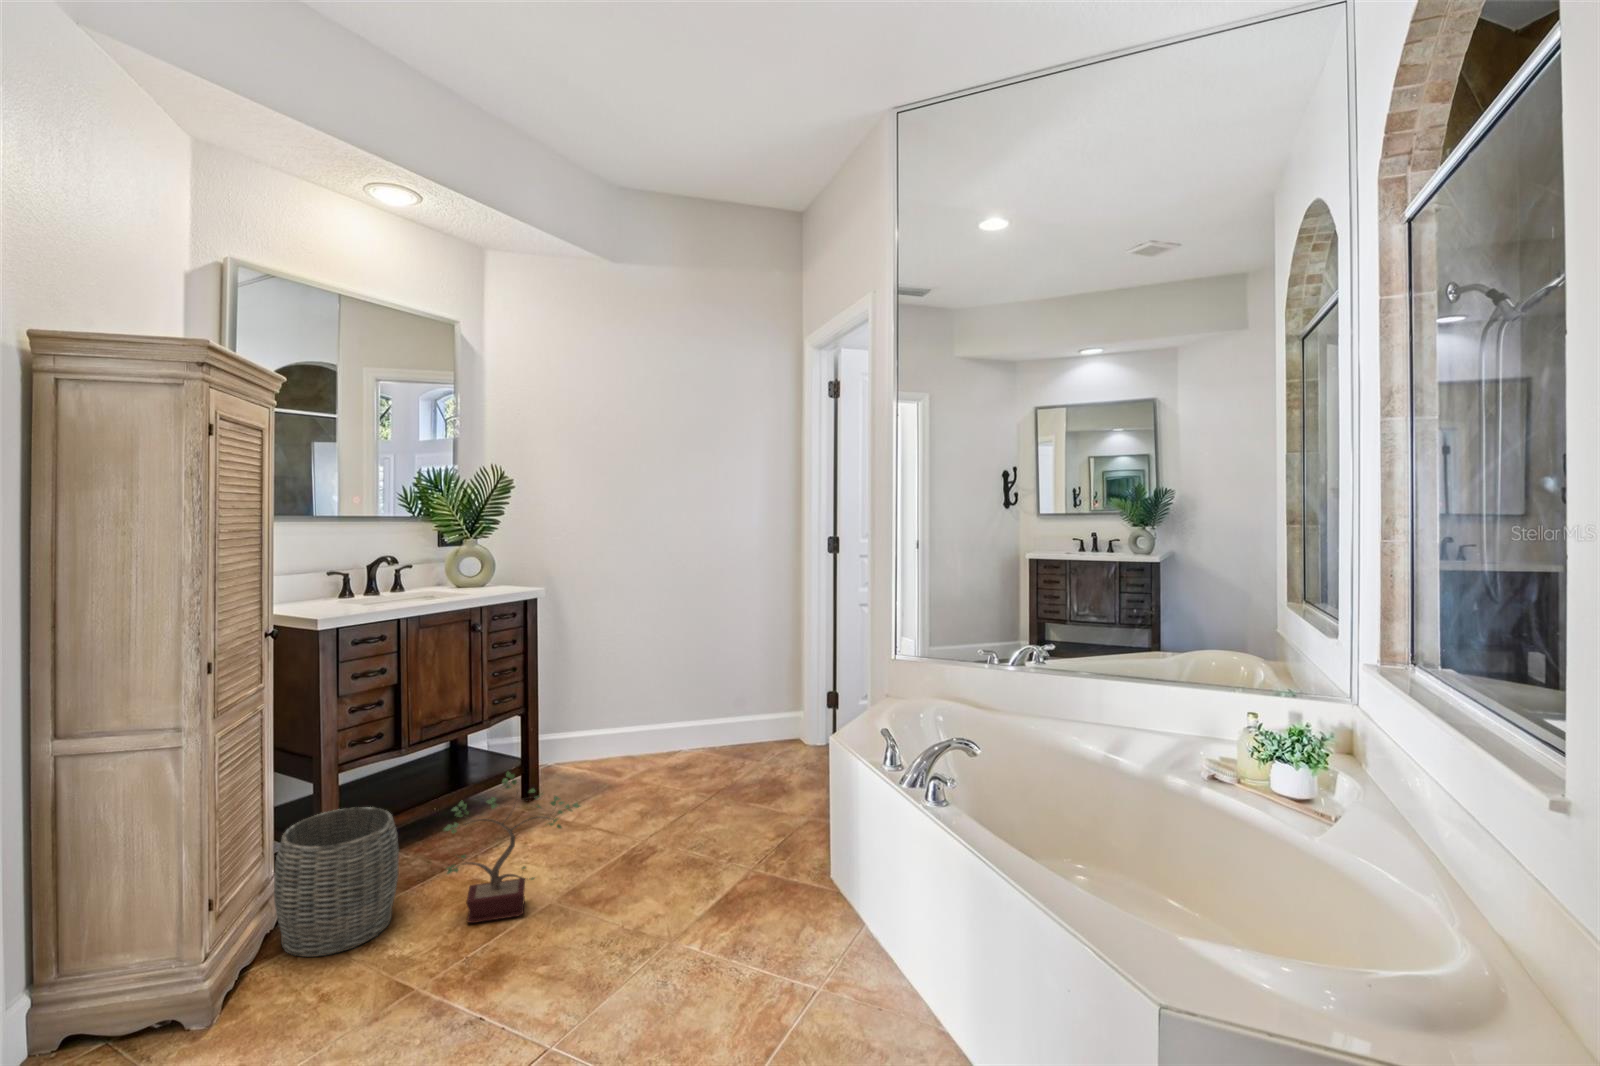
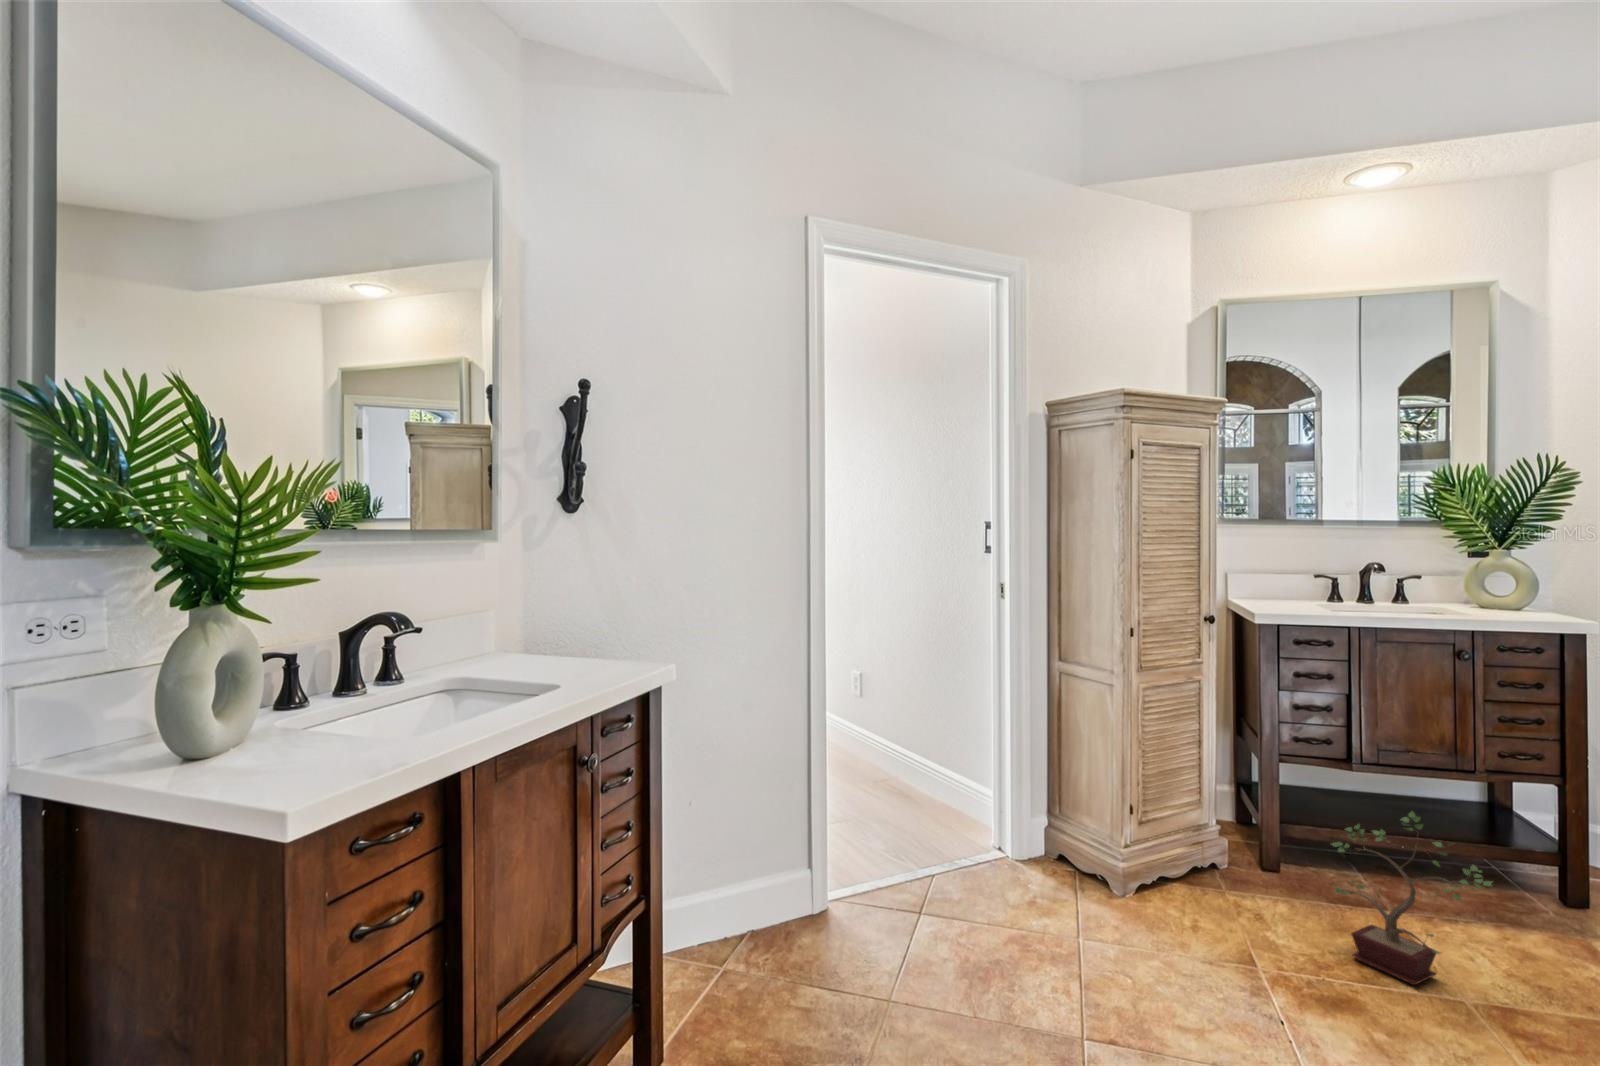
woven basket: present [274,807,399,957] -> none [1196,789,1306,919]

